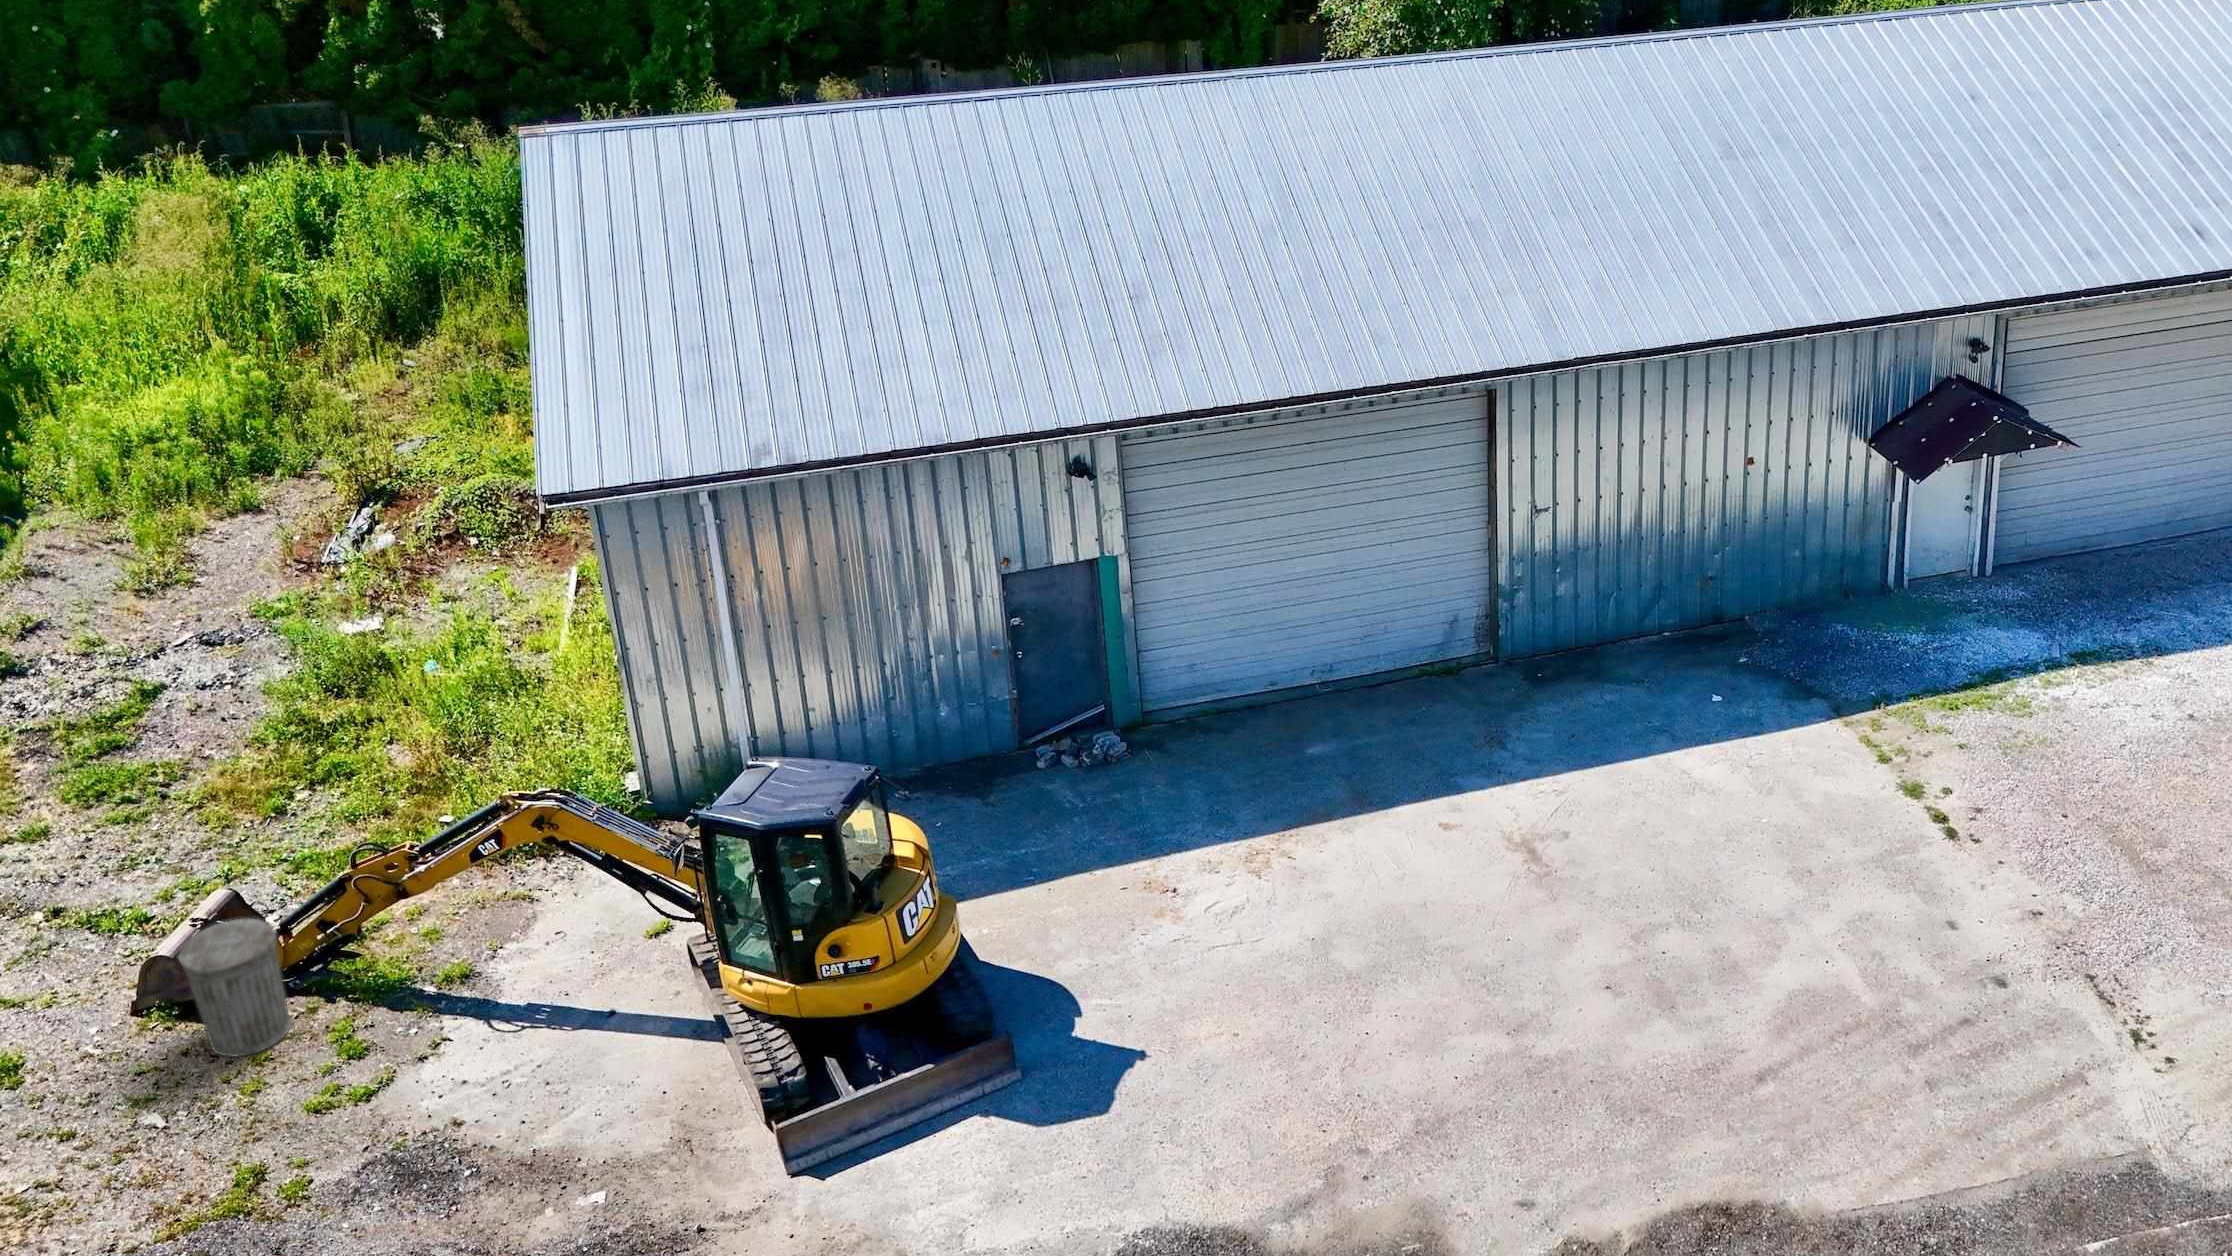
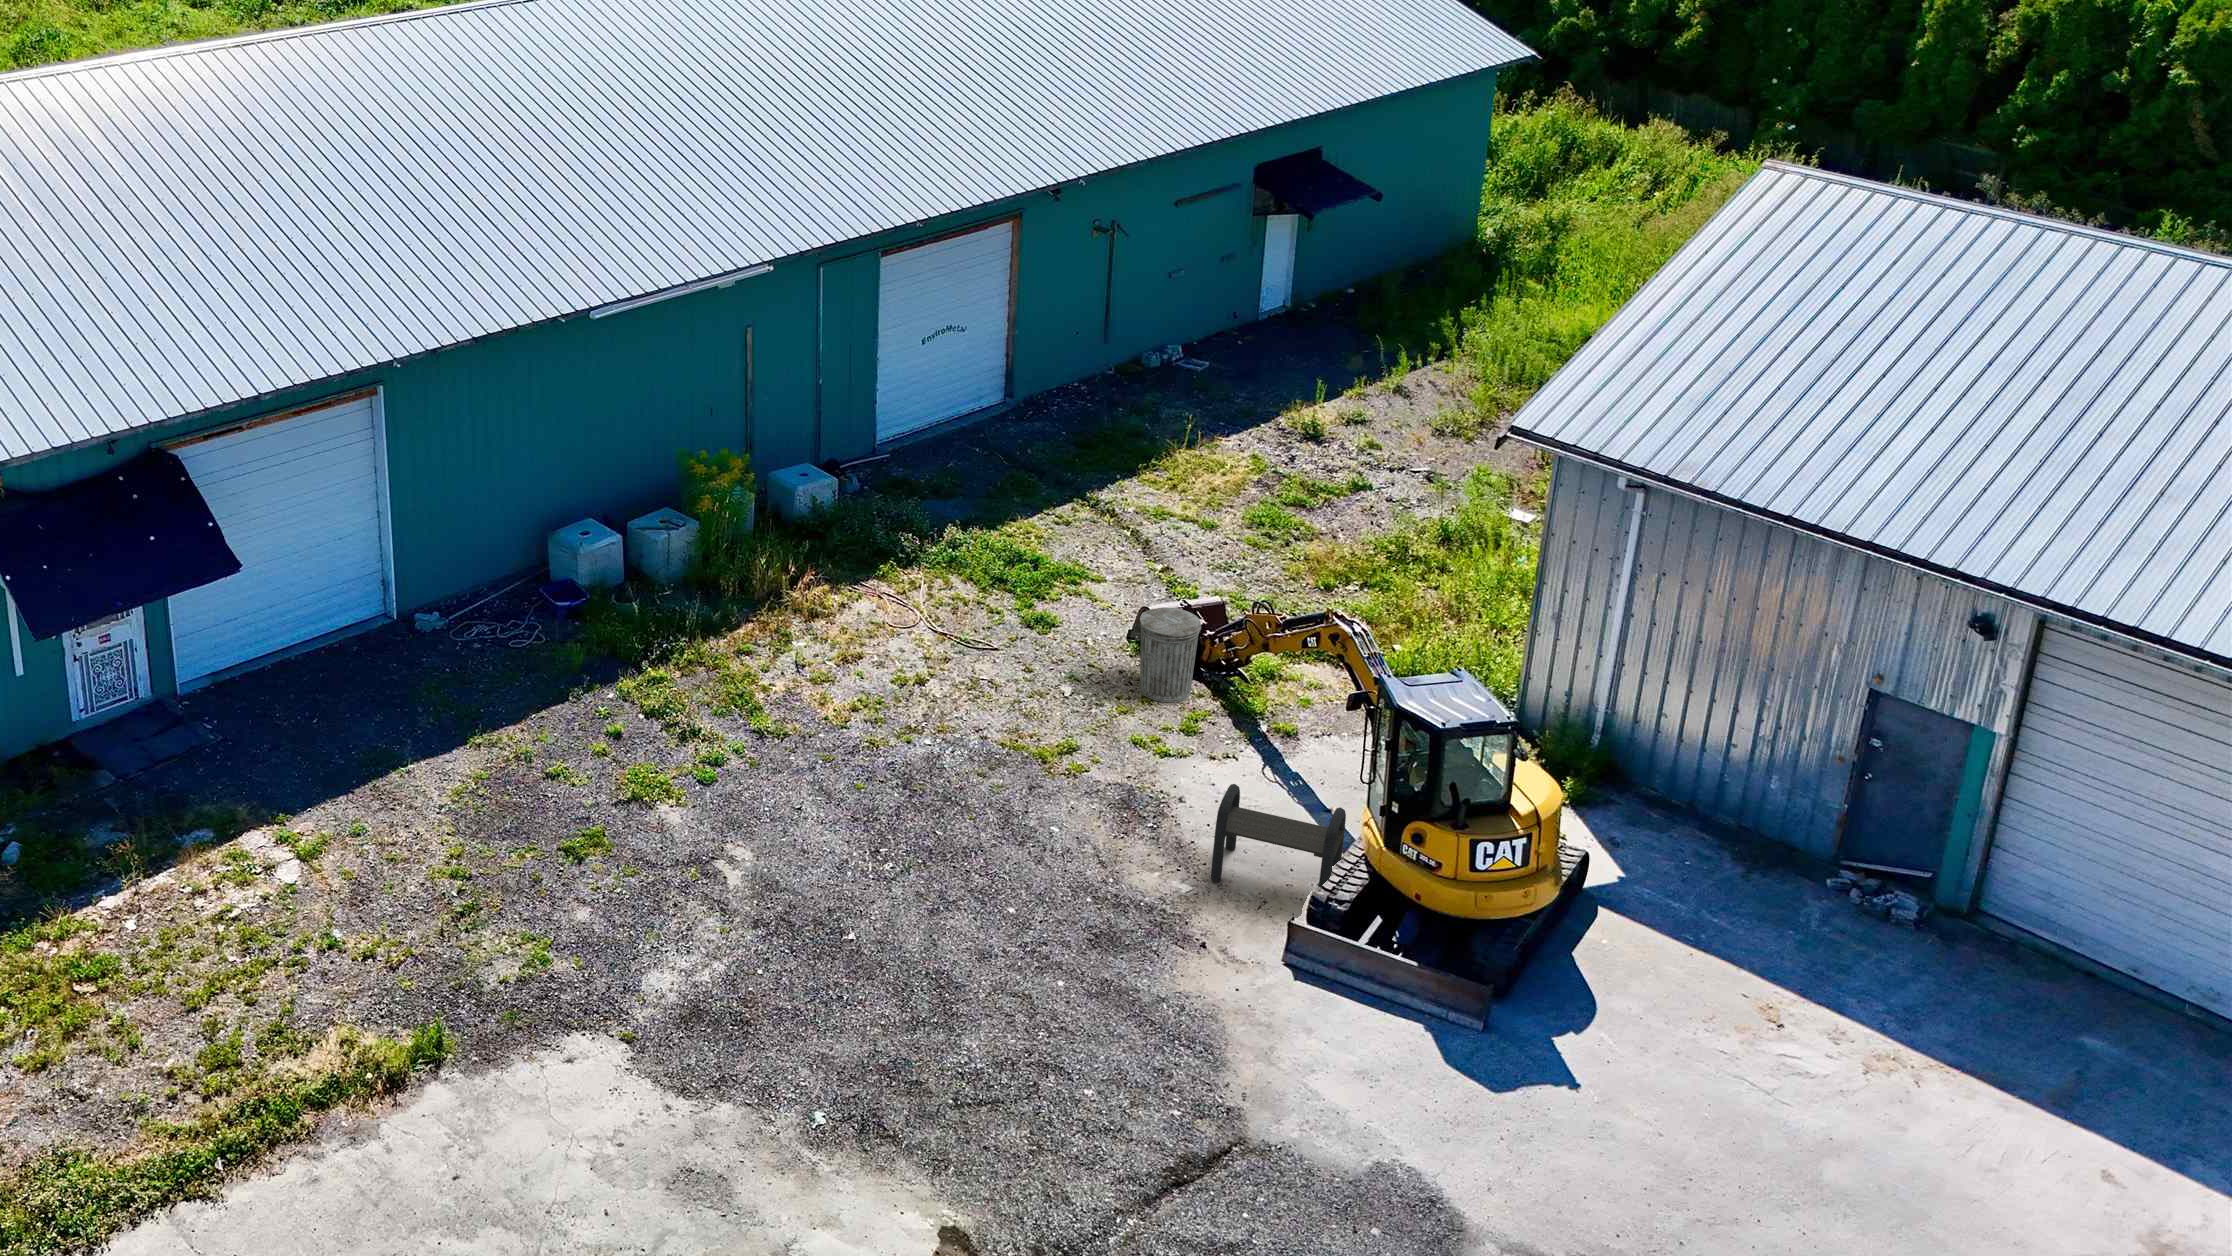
bench: none [562,984,753,1168] -> present [1211,784,1346,887]

